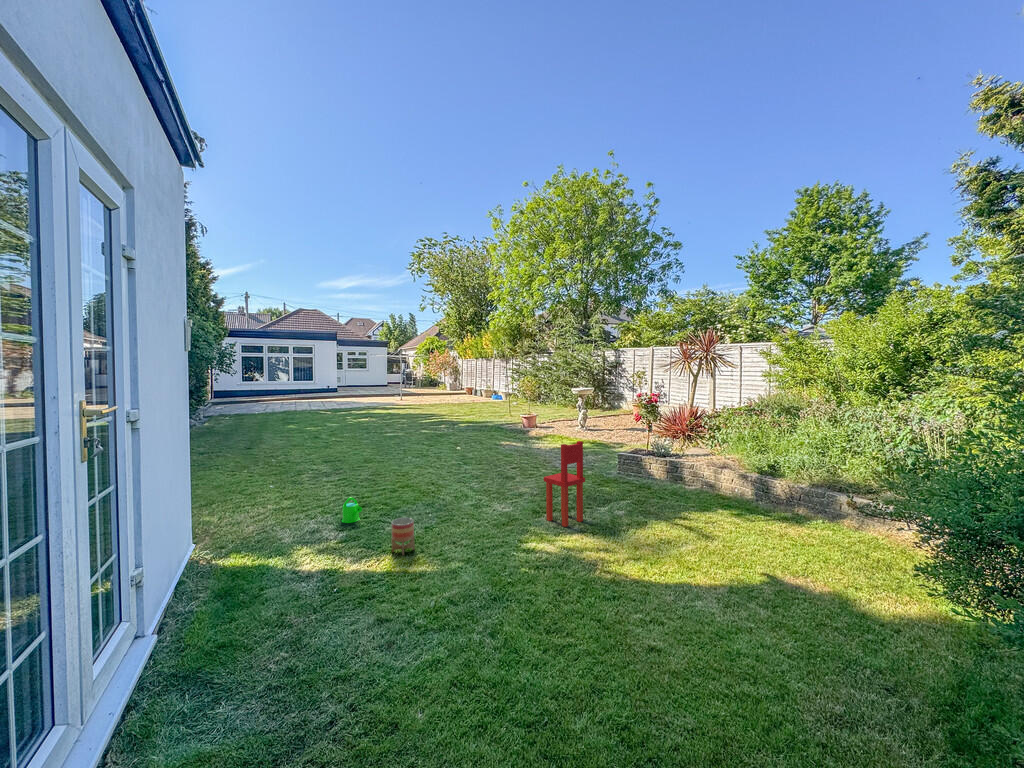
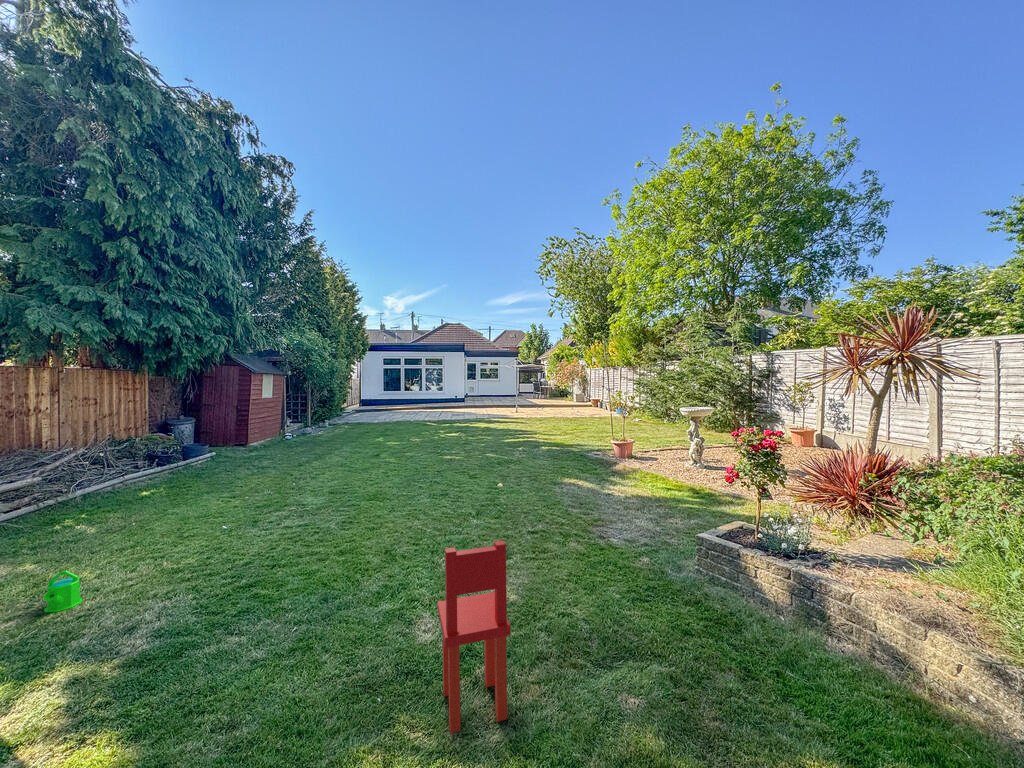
watering can: present [341,497,362,523] -> present [44,571,82,612]
planter: present [391,518,415,555] -> none [93,651,148,737]

